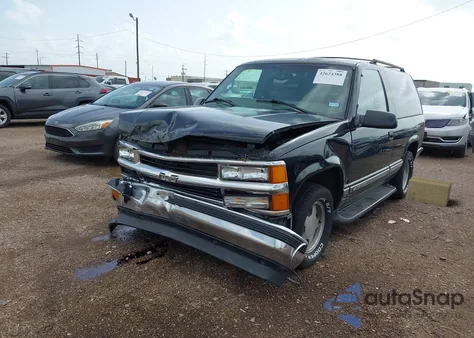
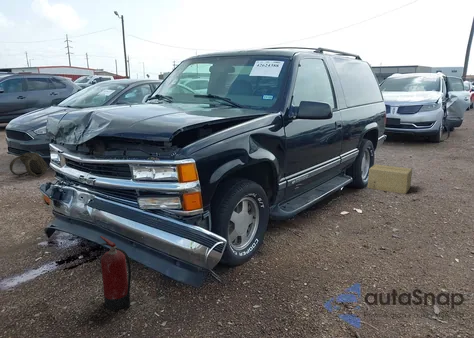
backpack: none [50,150,85,175] -> present [10,153,48,177]
fire extinguisher: none [184,232,216,304] -> present [100,236,131,310]

